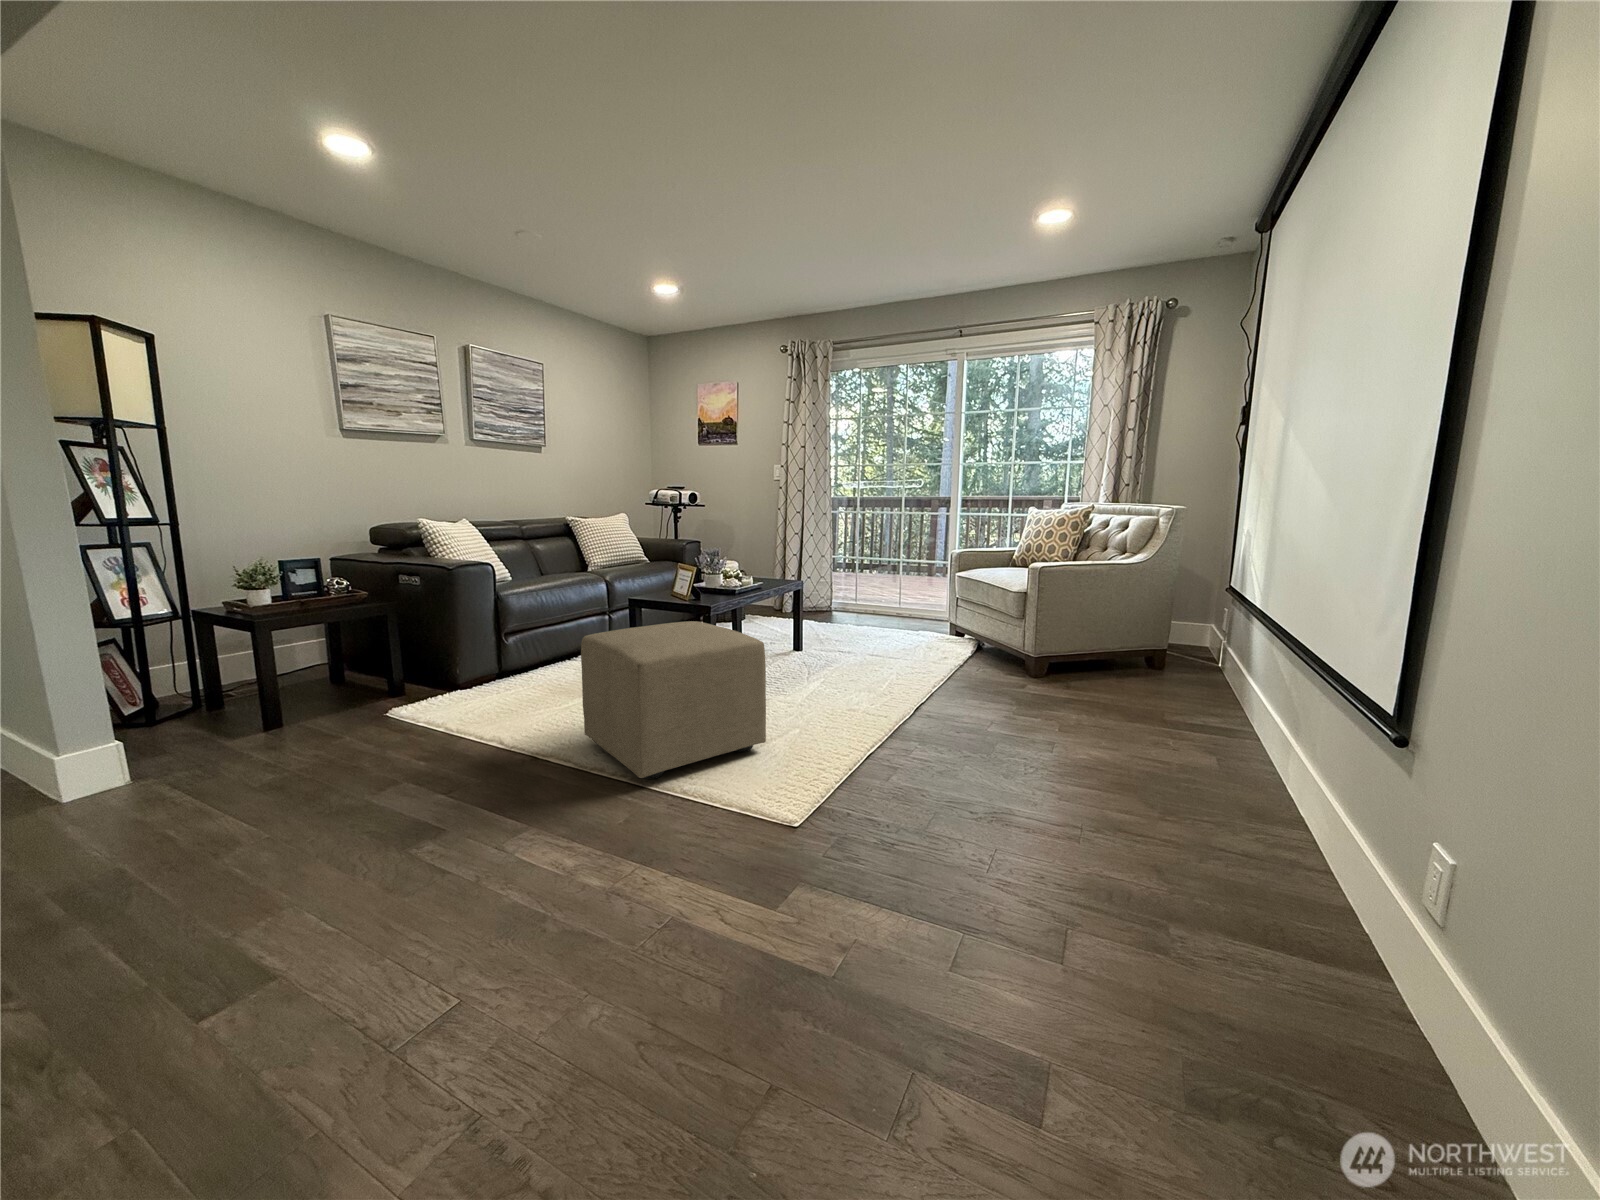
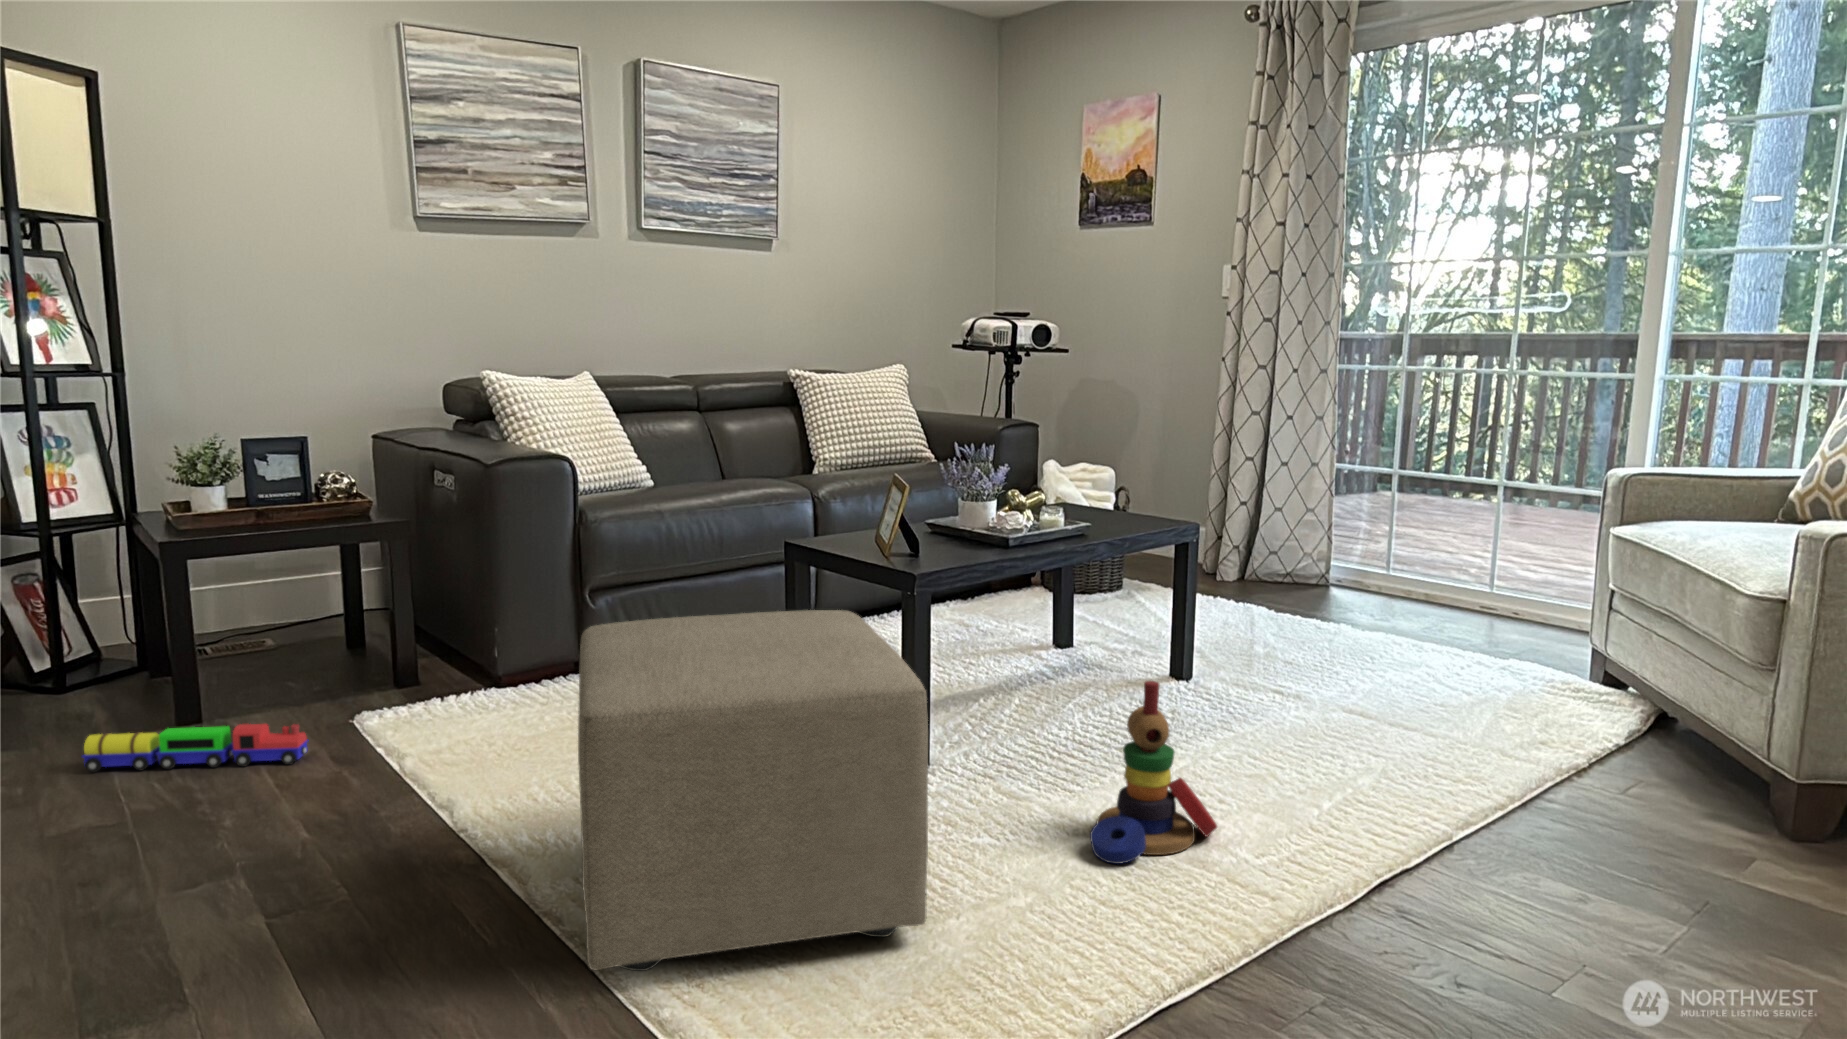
stacking toy: none [802,640,851,715] -> present [1090,681,1217,864]
toy train: none [230,714,378,757] -> present [83,724,308,772]

